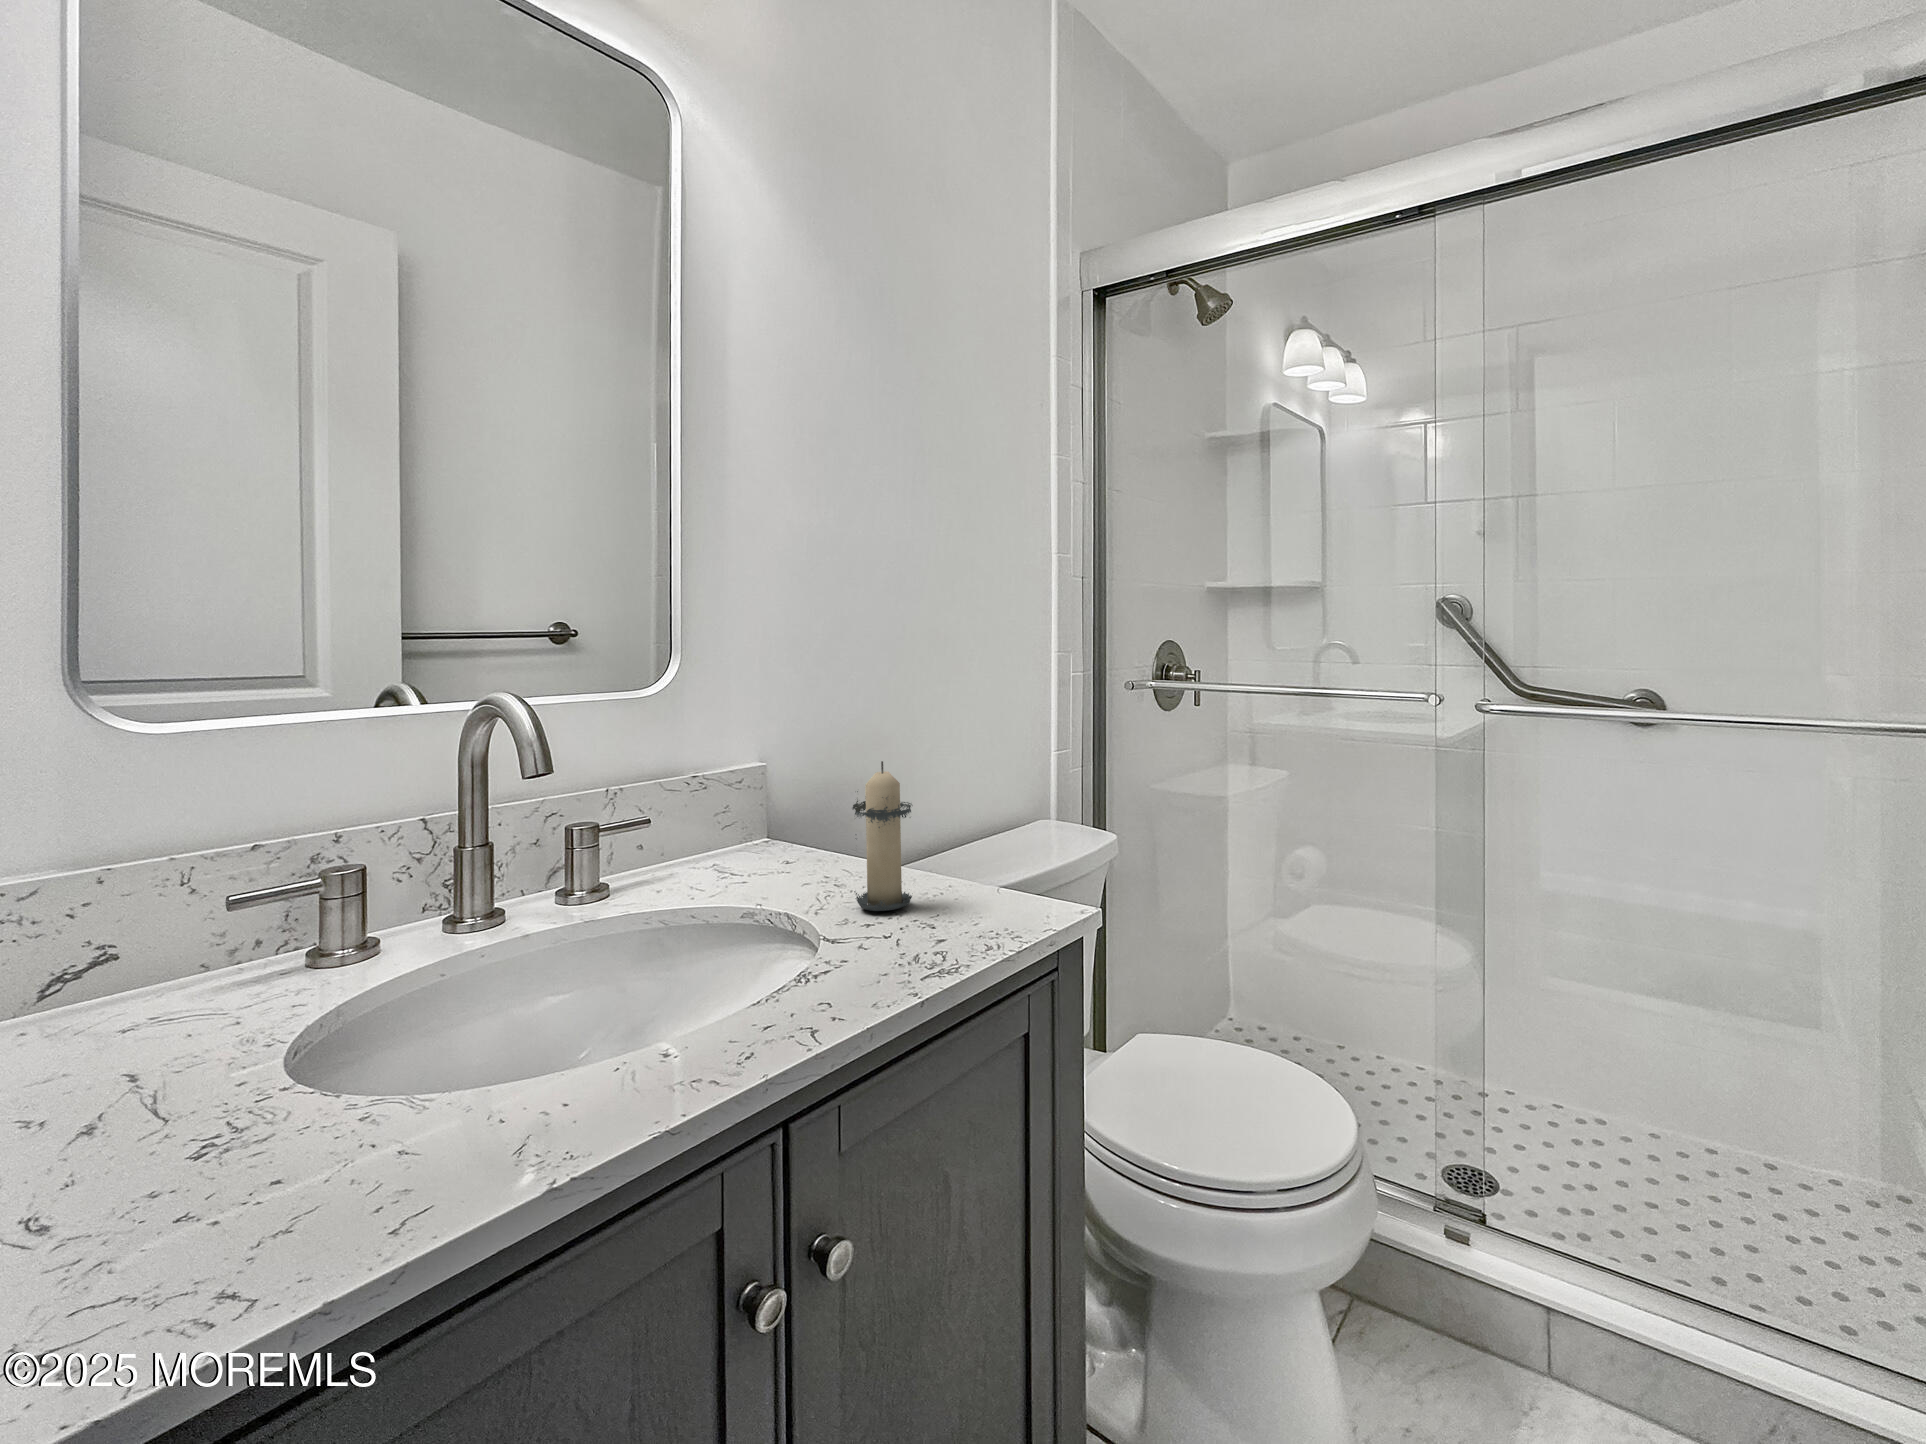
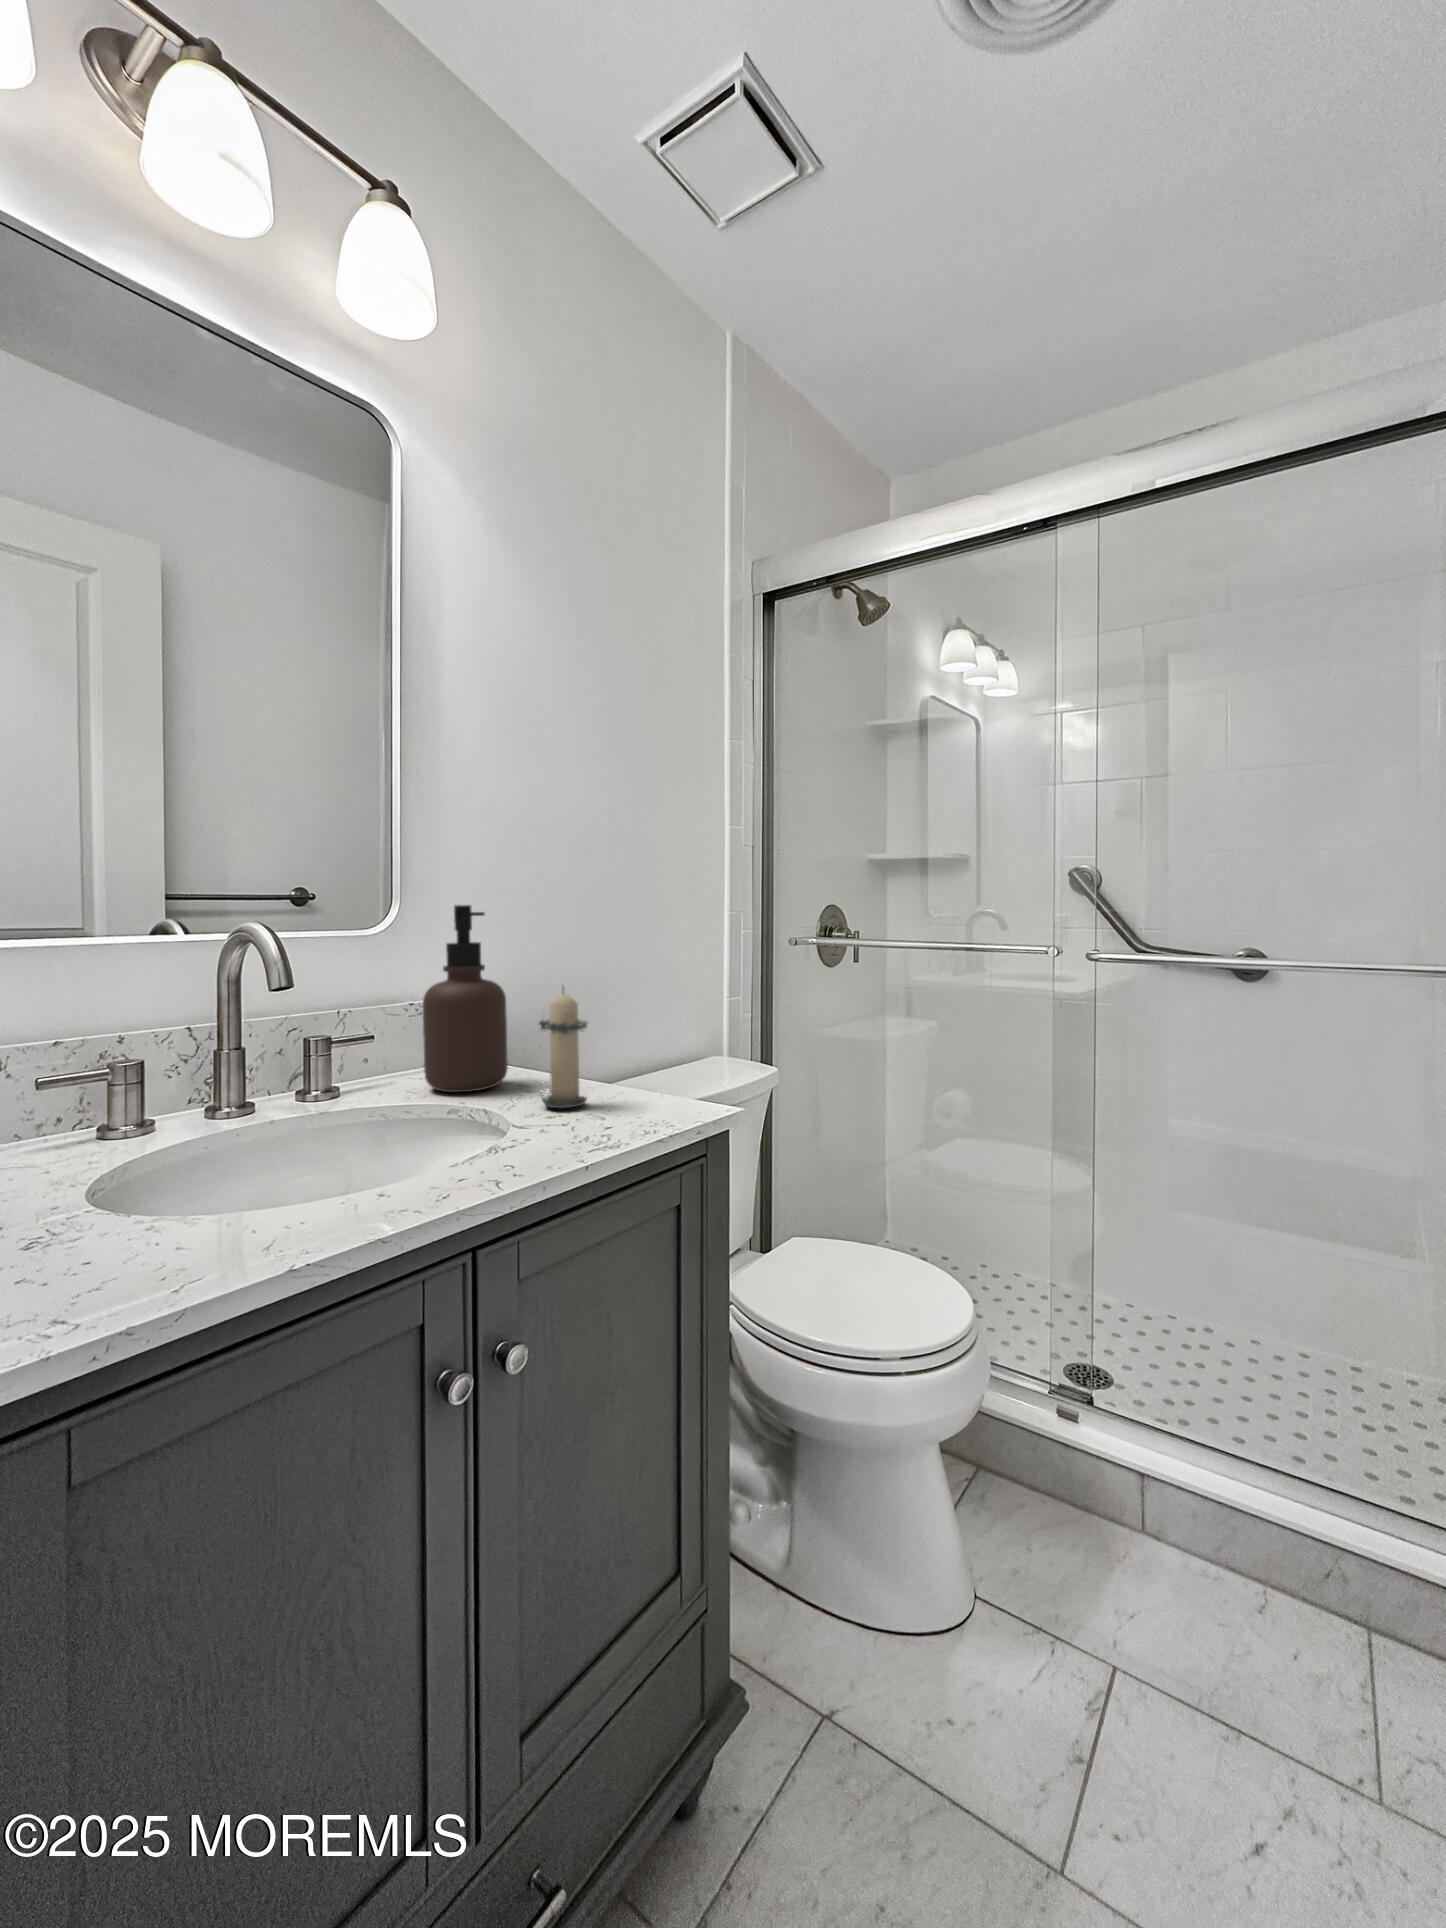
soap dispenser: none [710,661,811,888] -> present [423,905,508,1092]

